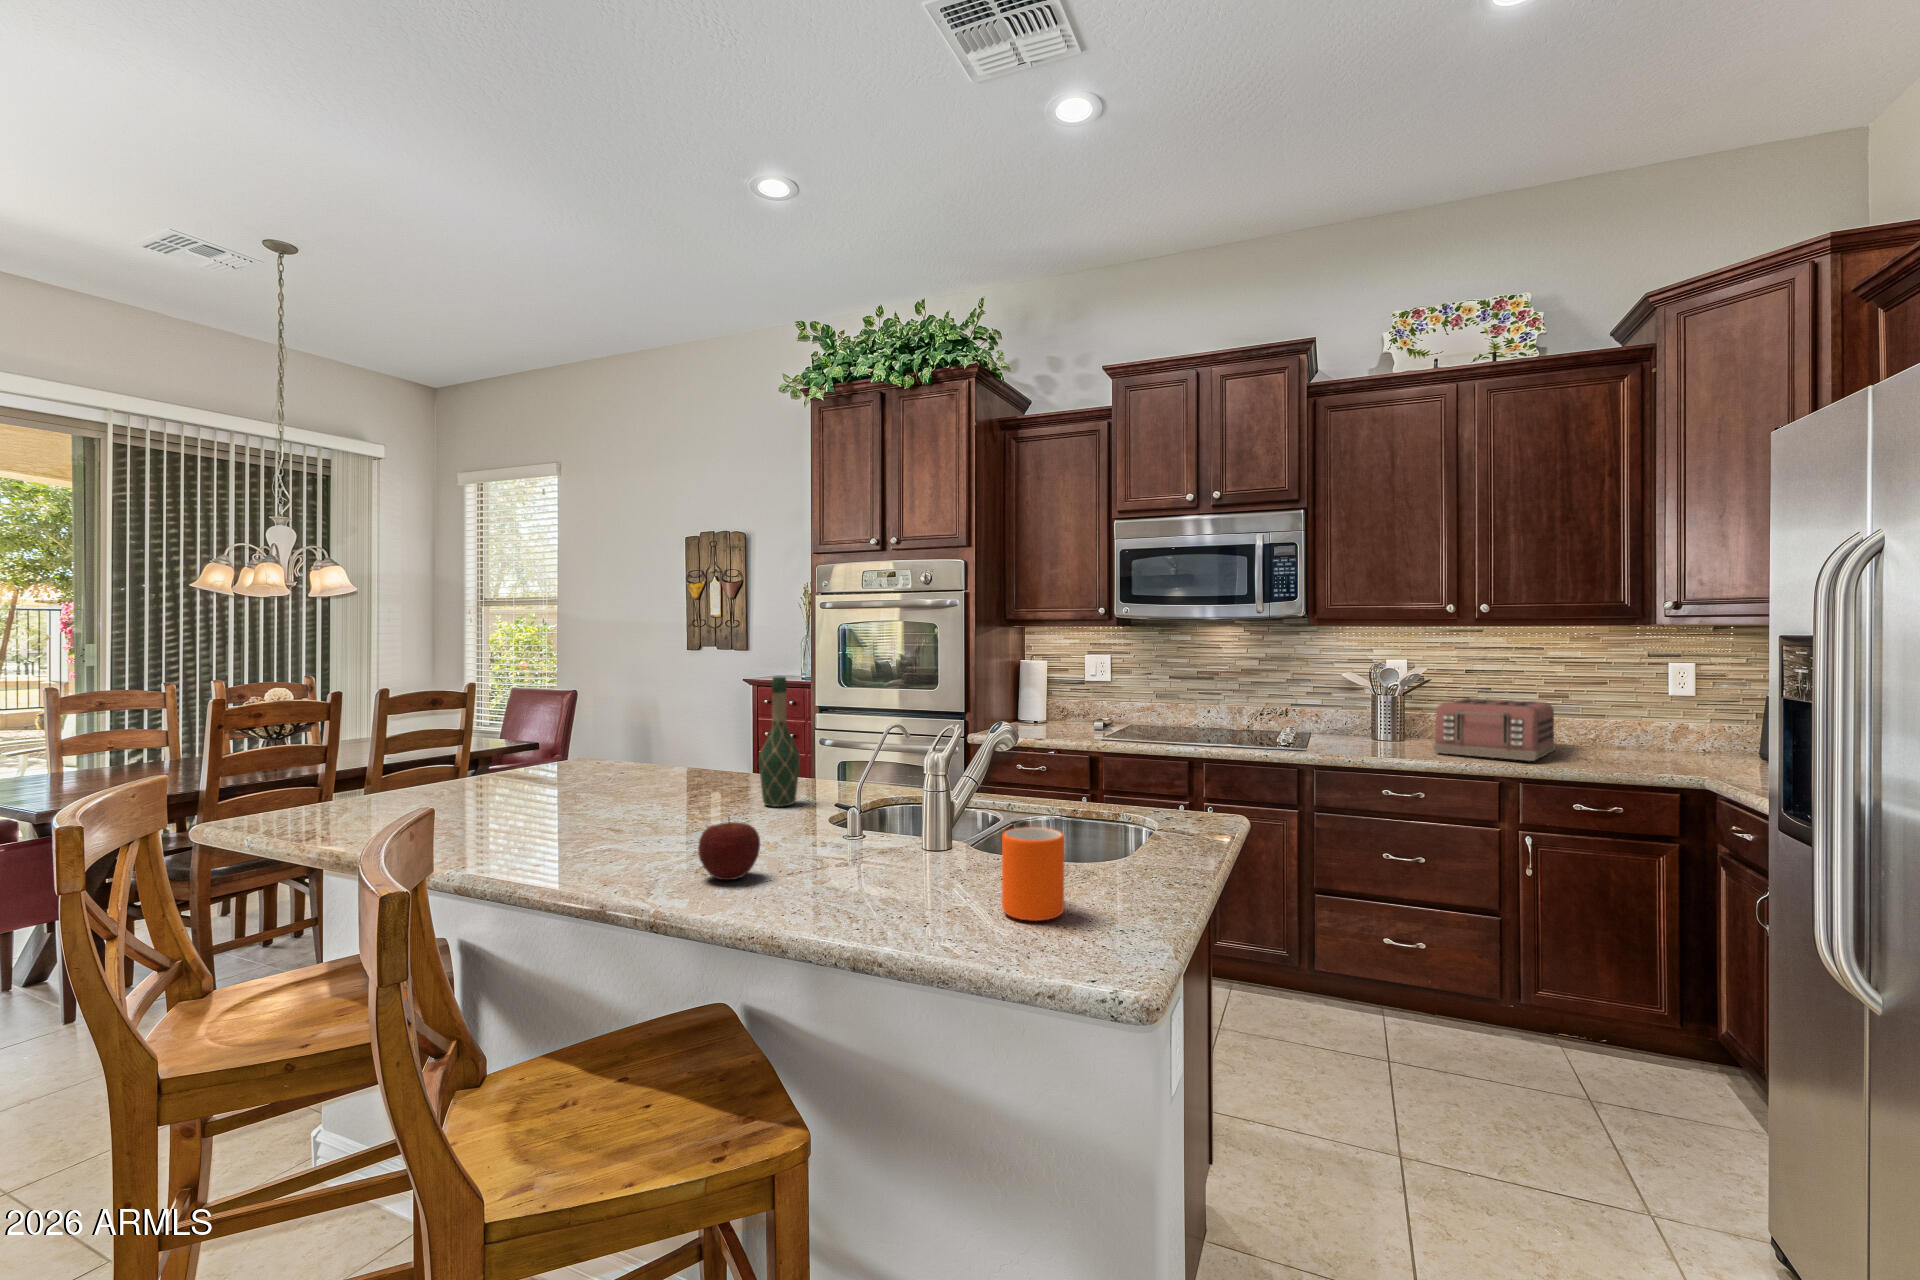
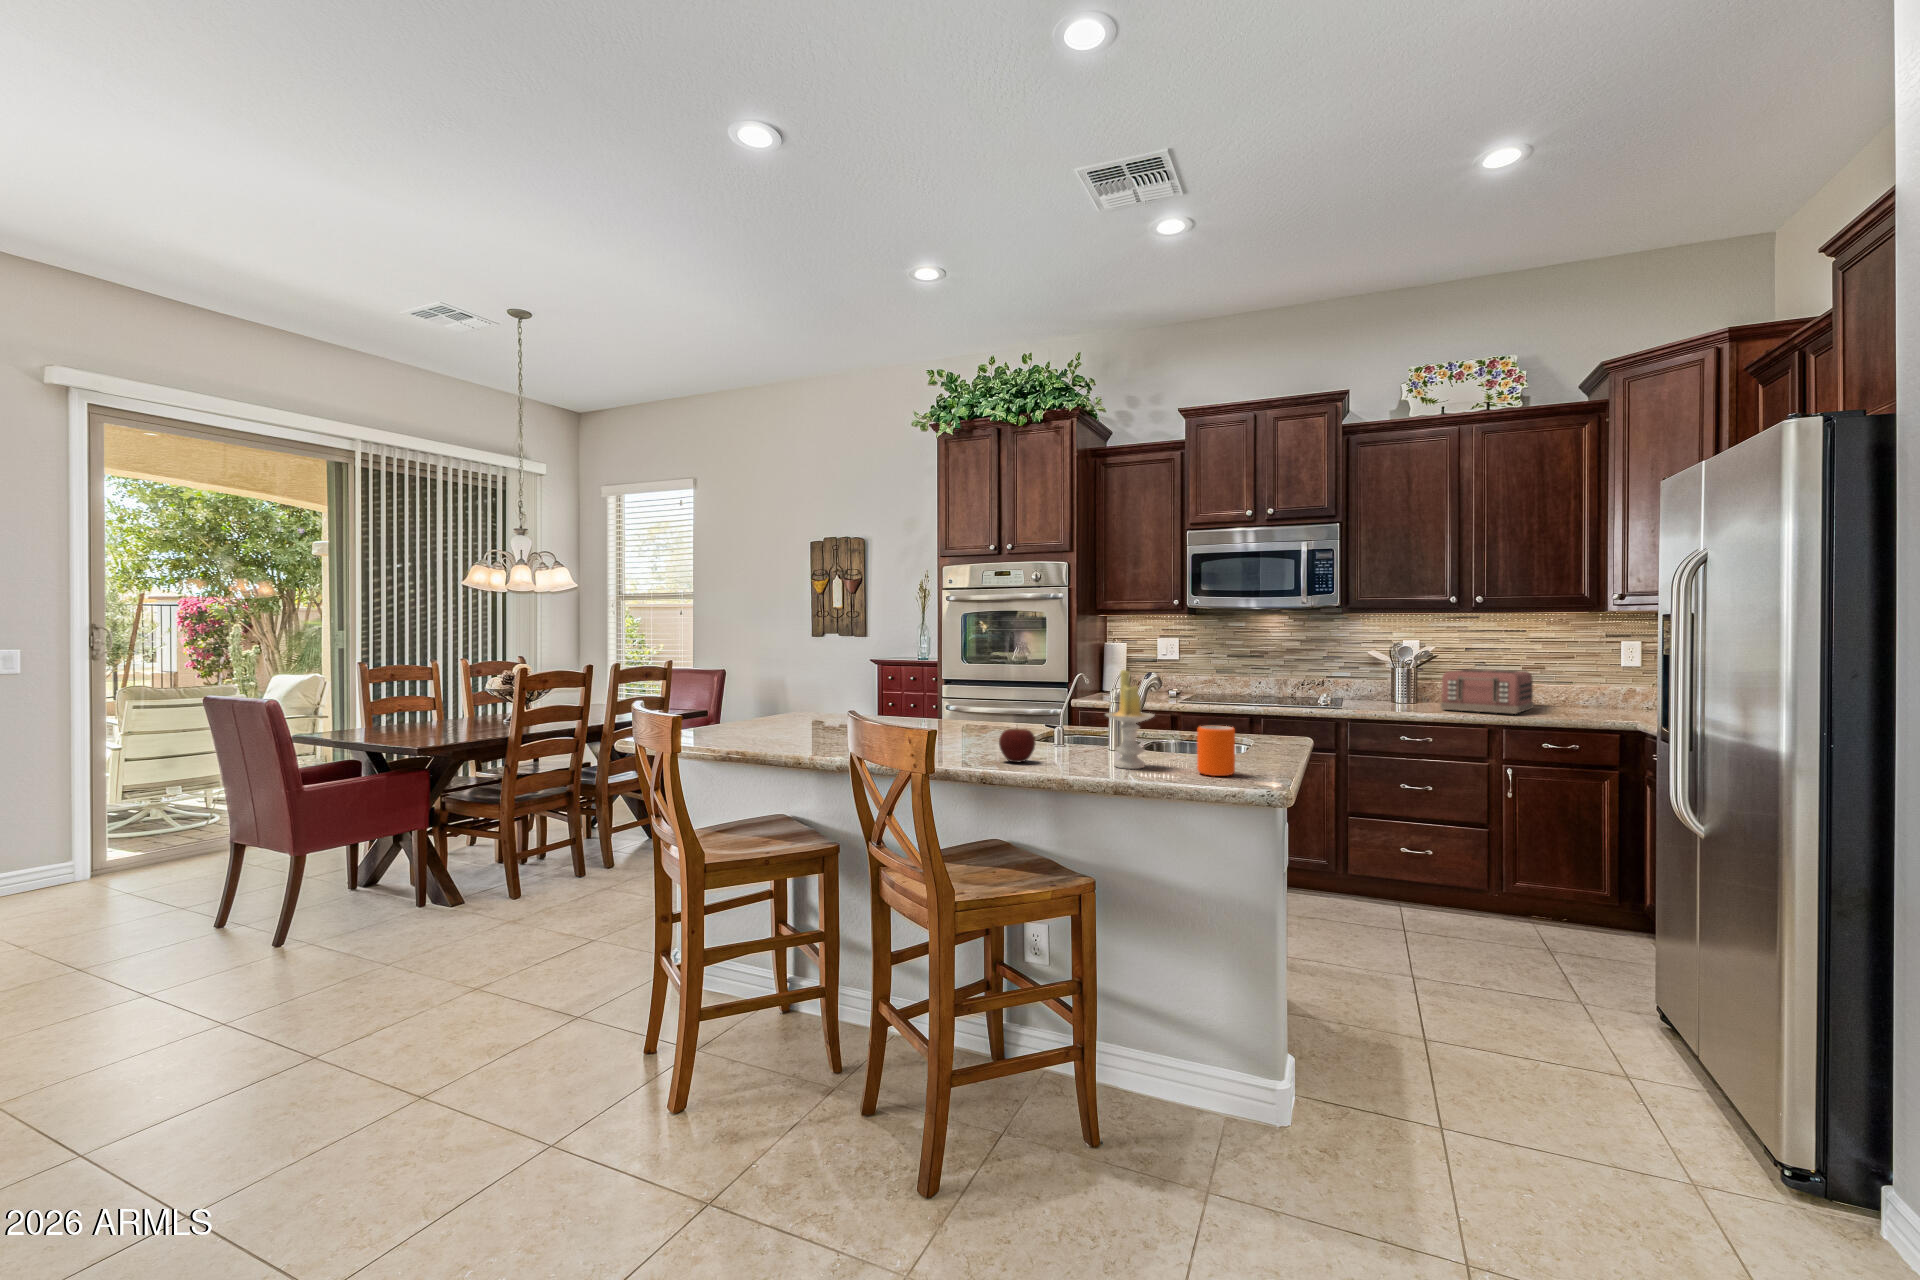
wine bottle: present [758,676,800,807] -> none [977,646,1005,735]
candle: none [864,728,945,898] -> present [1106,670,1154,769]

